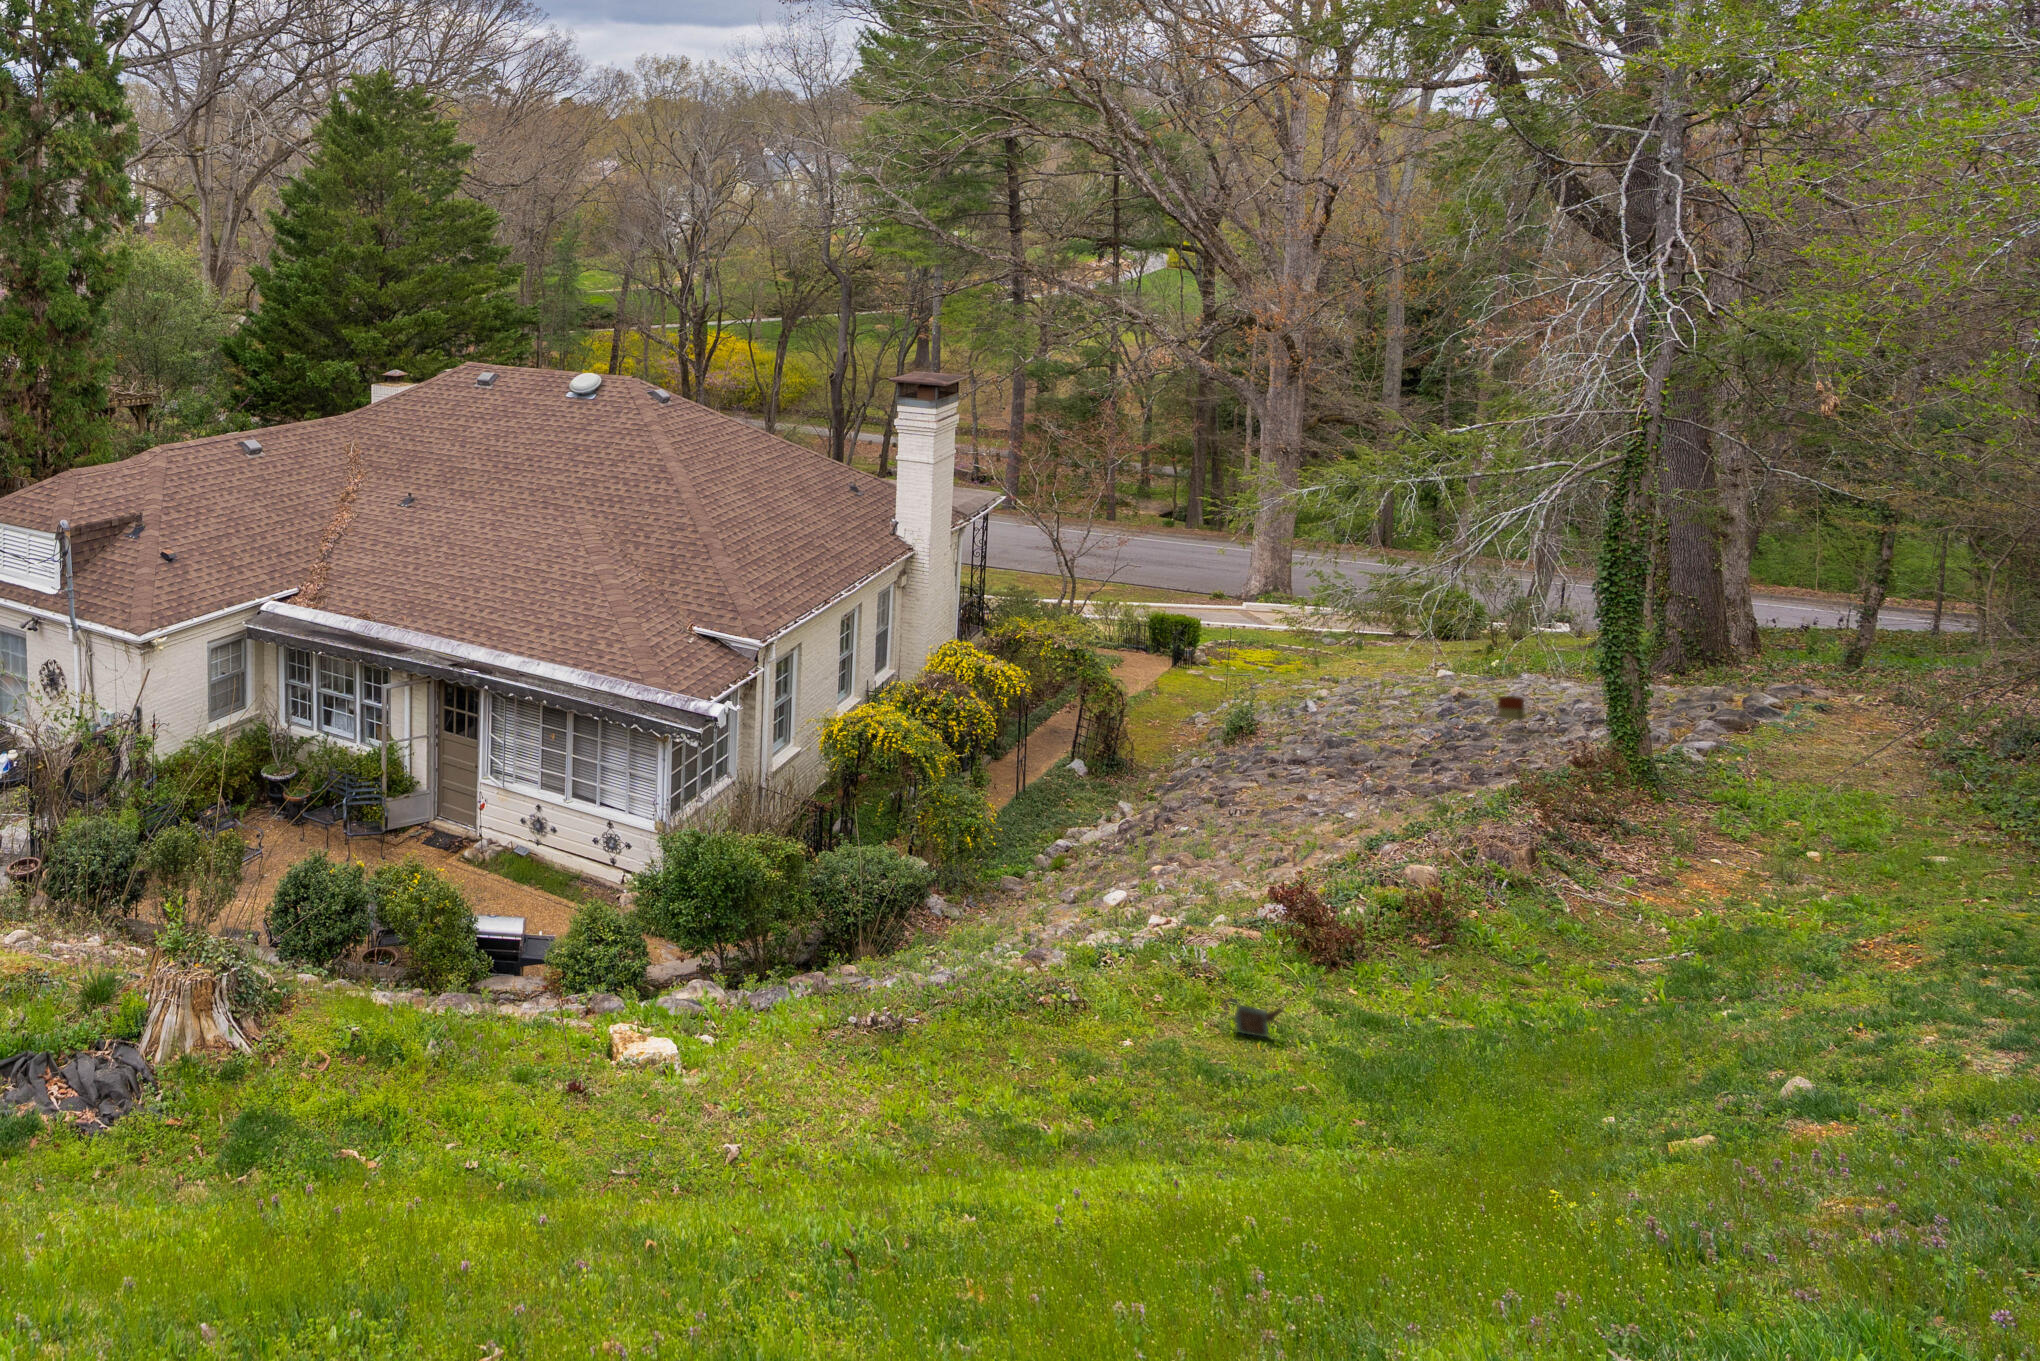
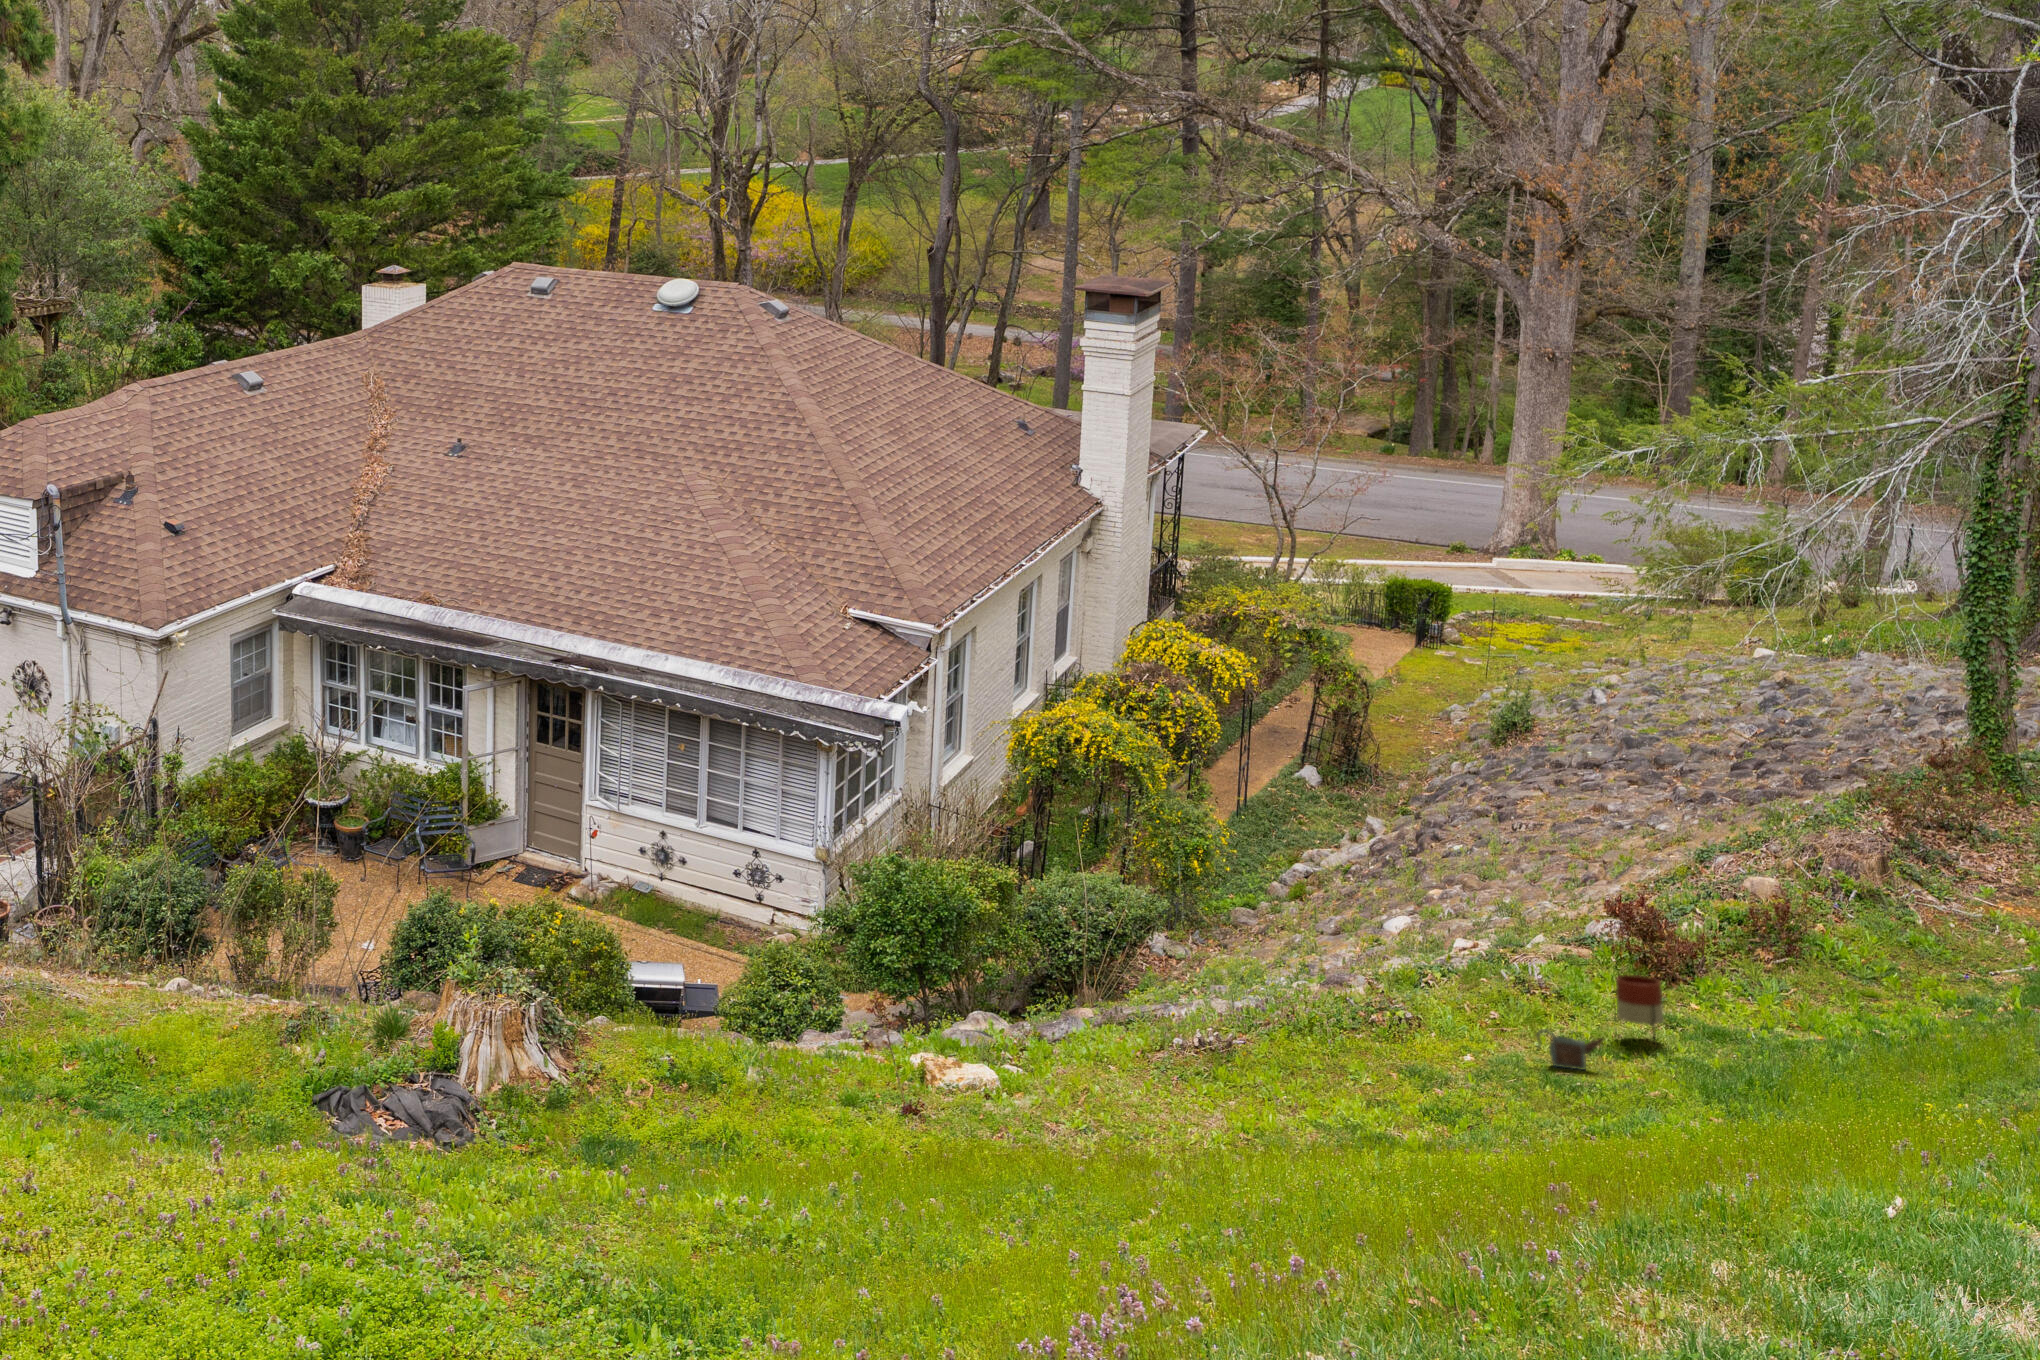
planter: present [1498,696,1525,726] -> present [1614,975,1663,1044]

